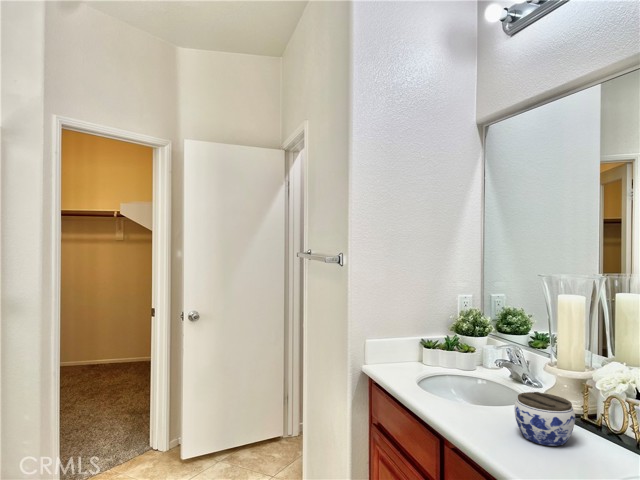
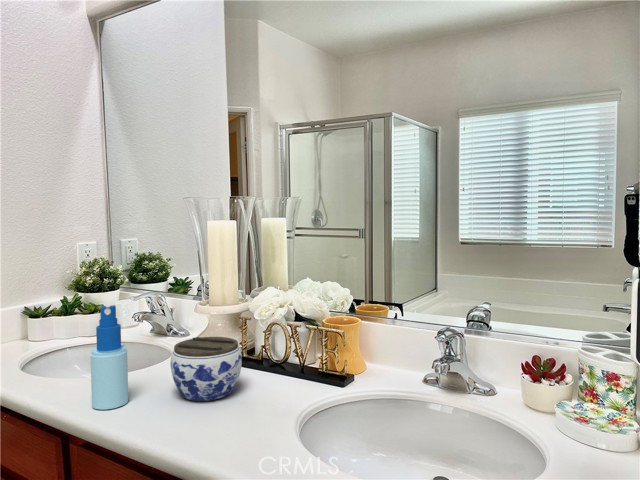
spray bottle: none [459,355,484,428] -> present [91,305,128,410]

